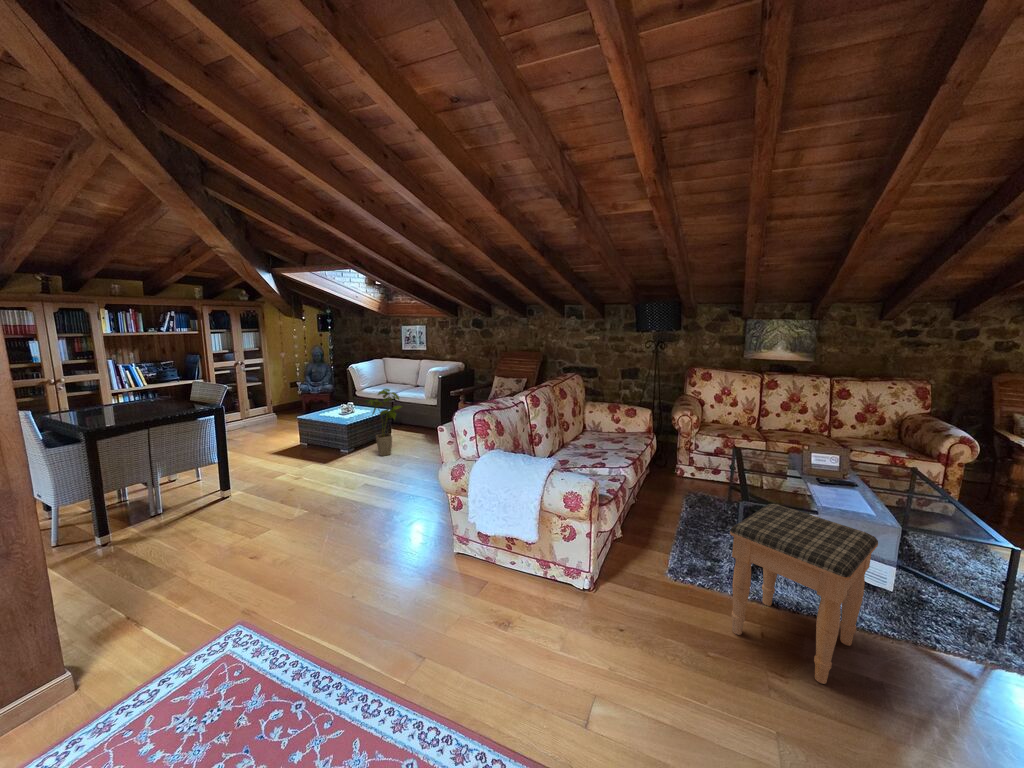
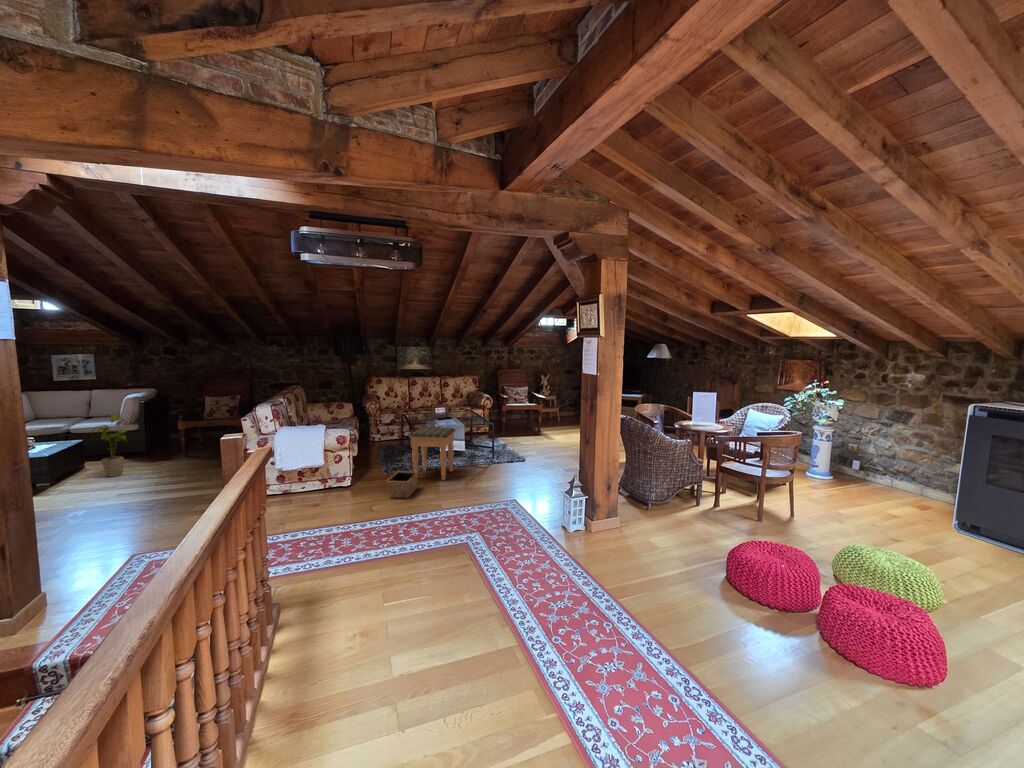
basket: none [642,605,739,728] -> present [387,463,418,498]

